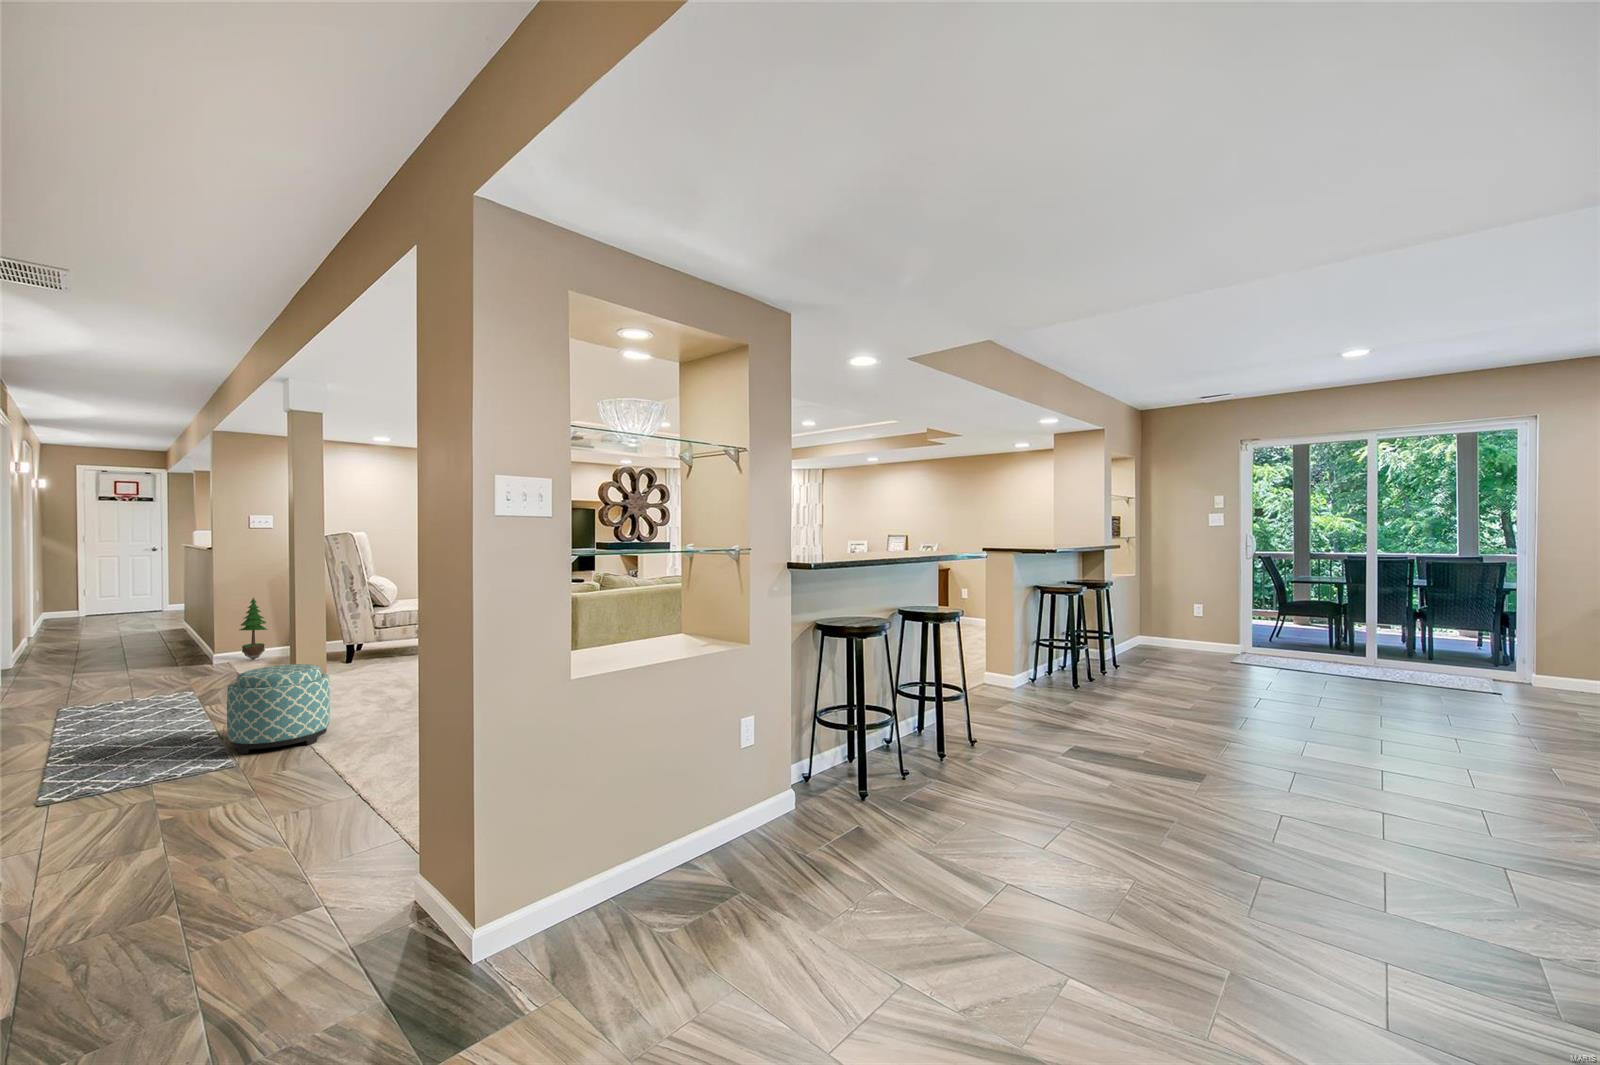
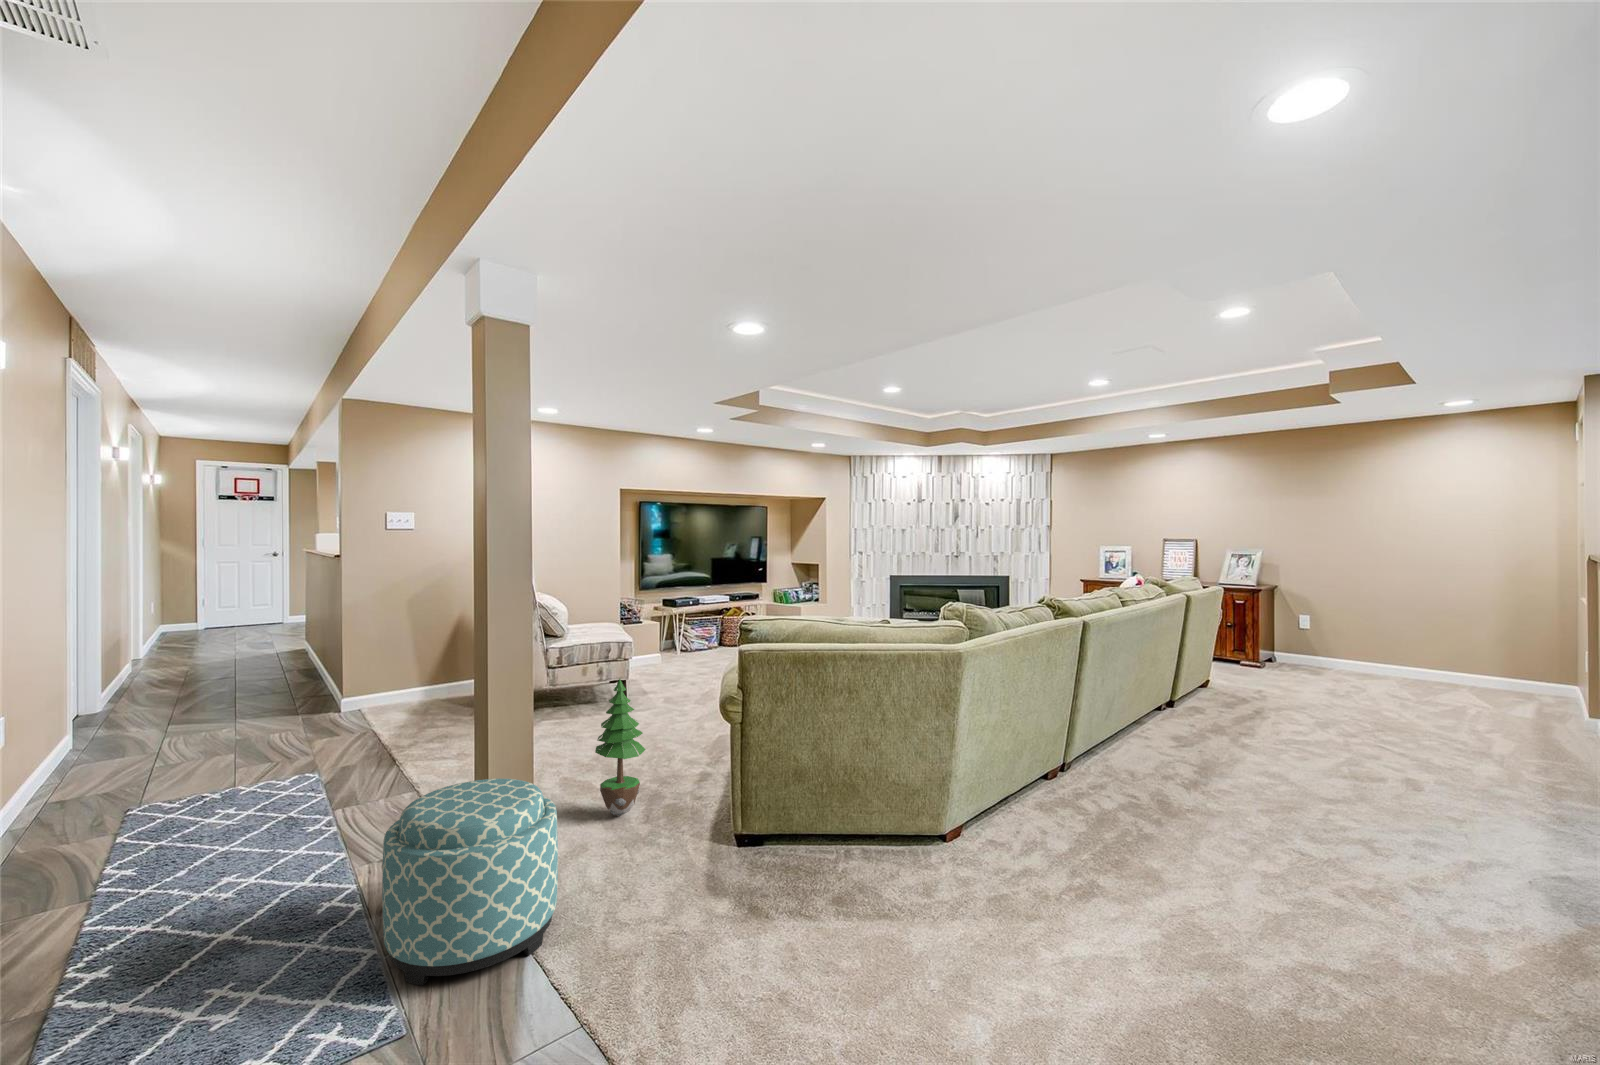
potted tree: present [239,598,267,660] -> present [595,679,646,816]

